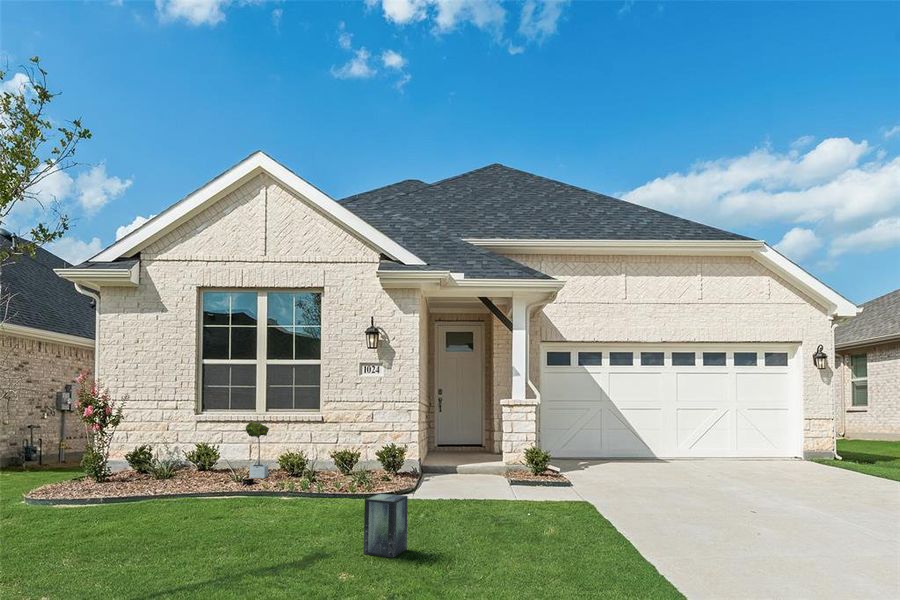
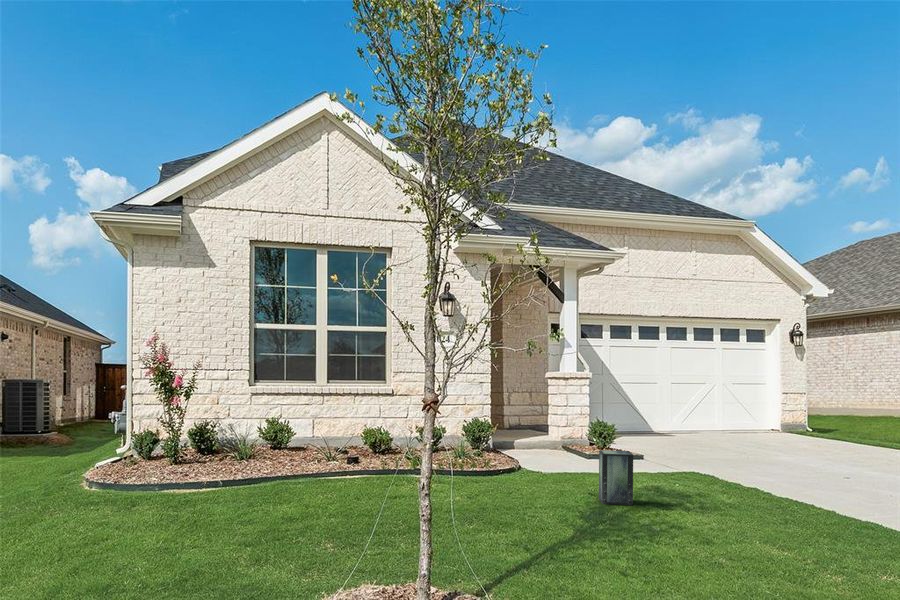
potted tree: present [246,422,269,478] -> none [315,394,341,455]

